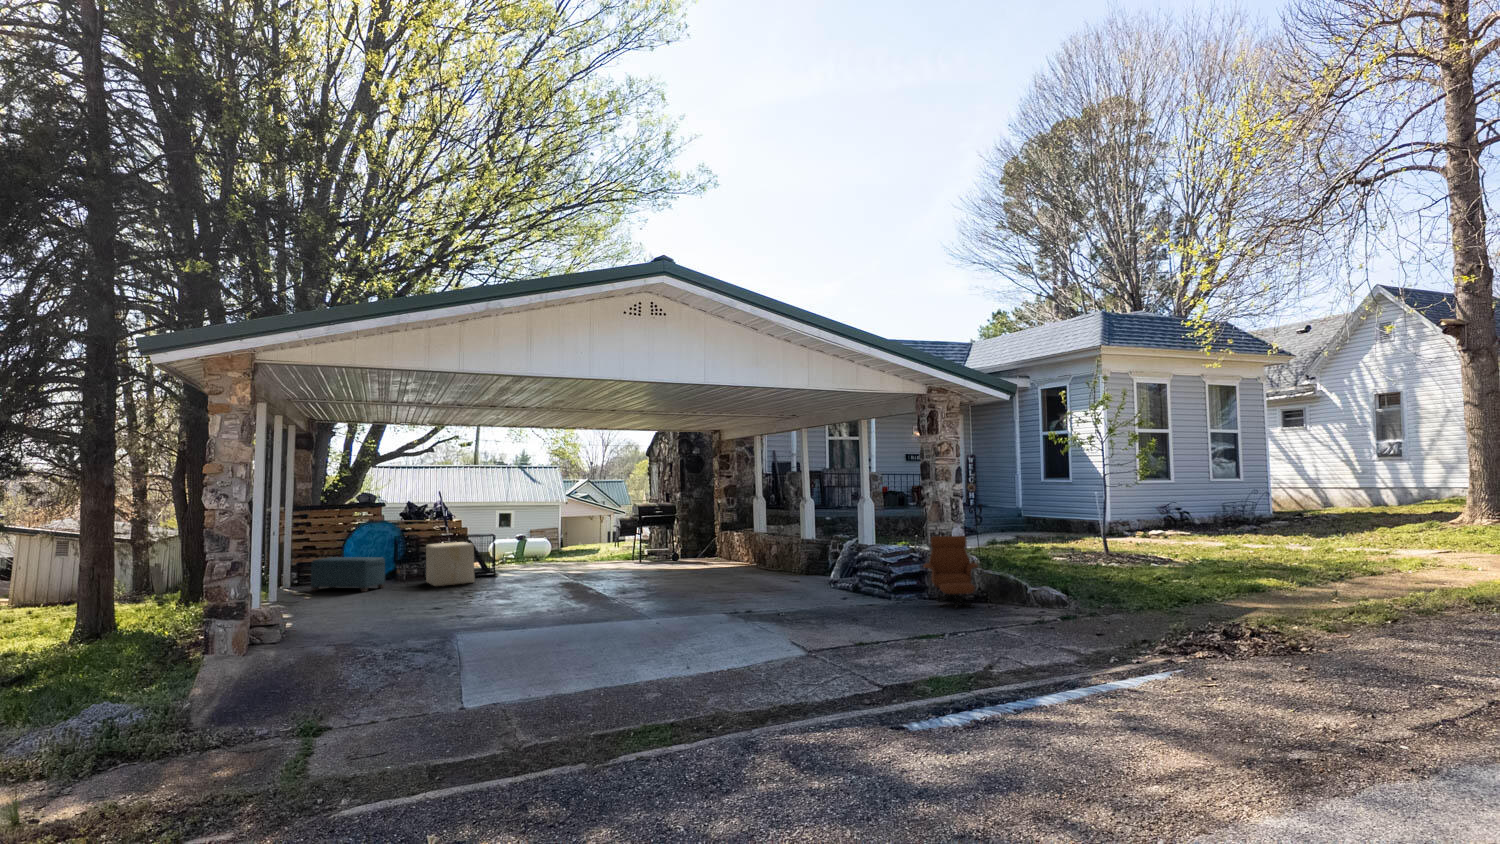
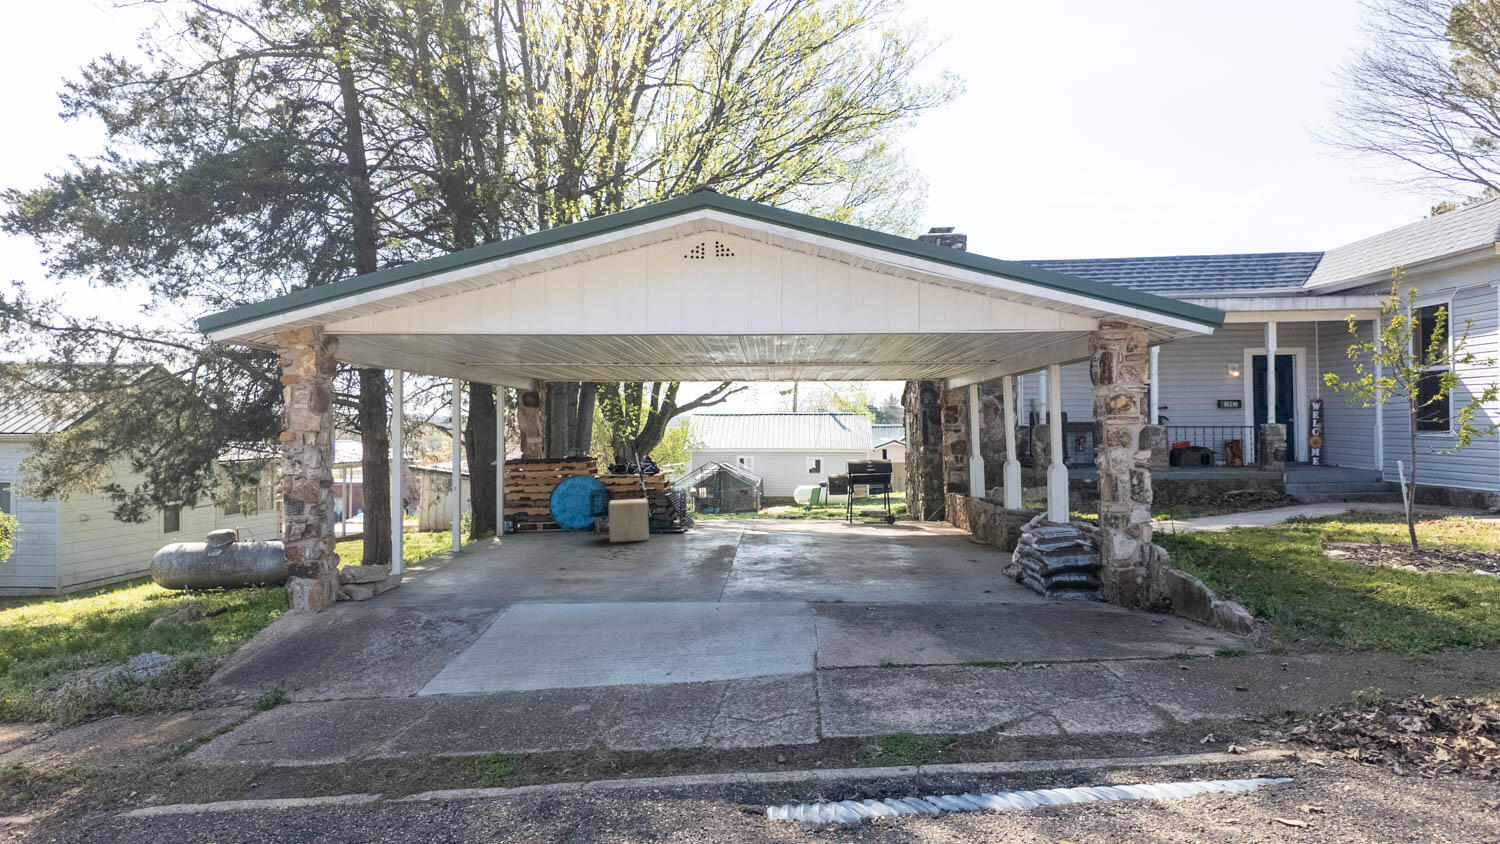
lounge chair: present [924,536,978,609] -> none [1084,521,1163,624]
bench: present [311,557,385,592] -> none [511,509,571,544]

